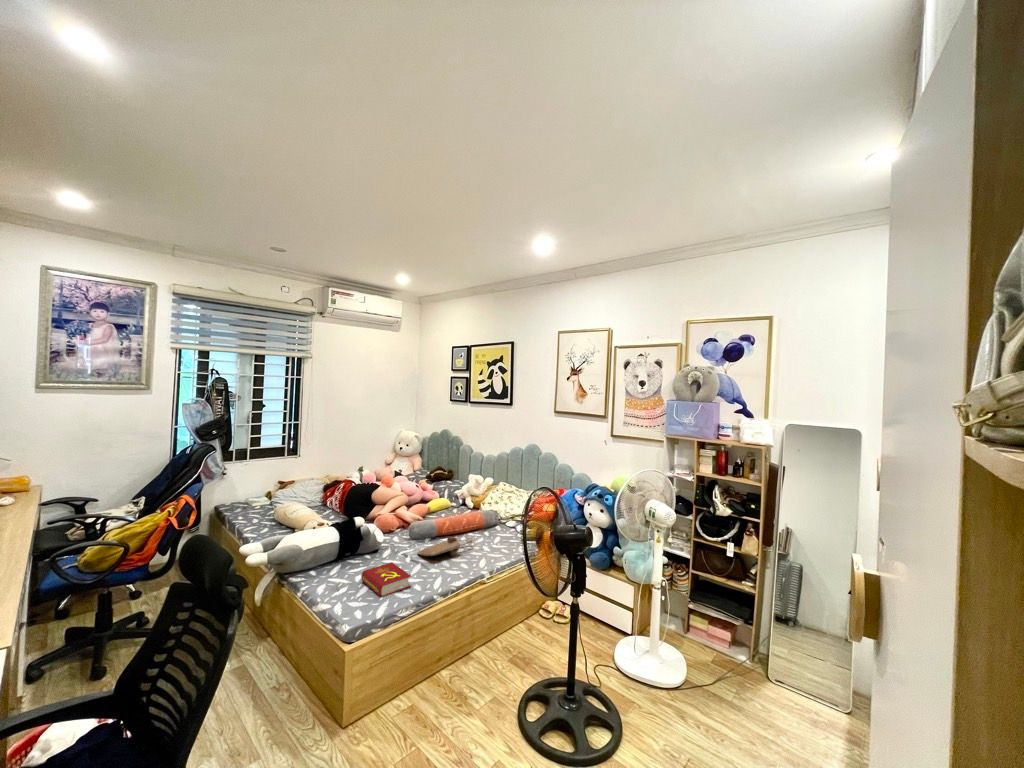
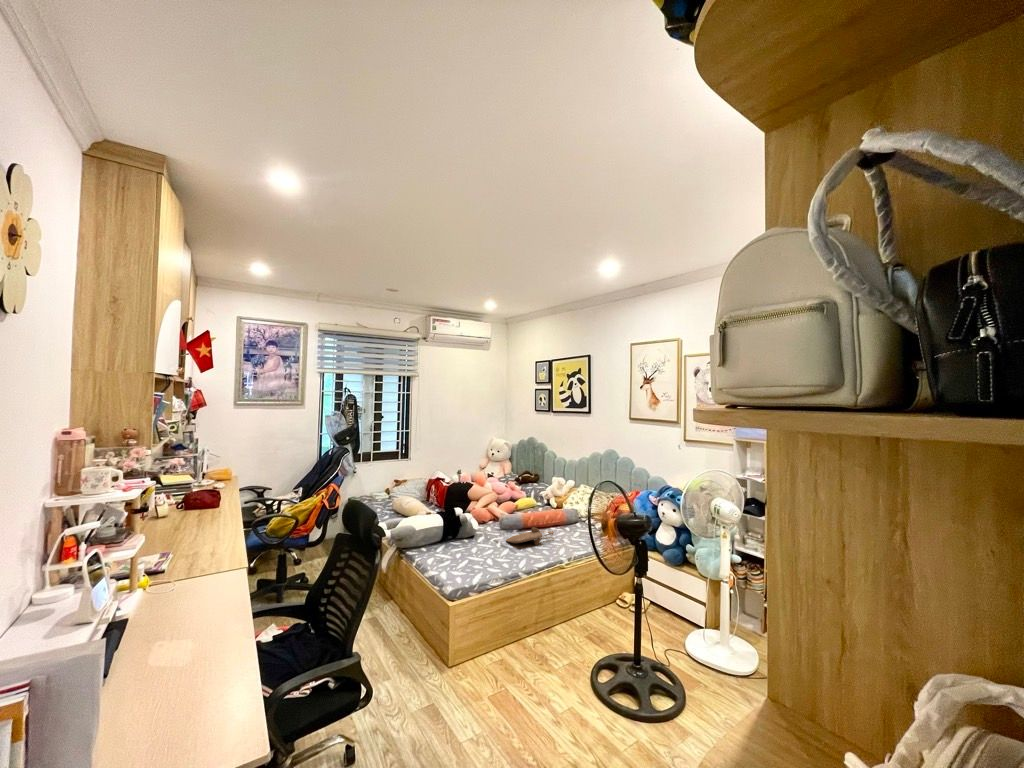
book: present [362,562,411,597] -> none [461,544,500,570]

